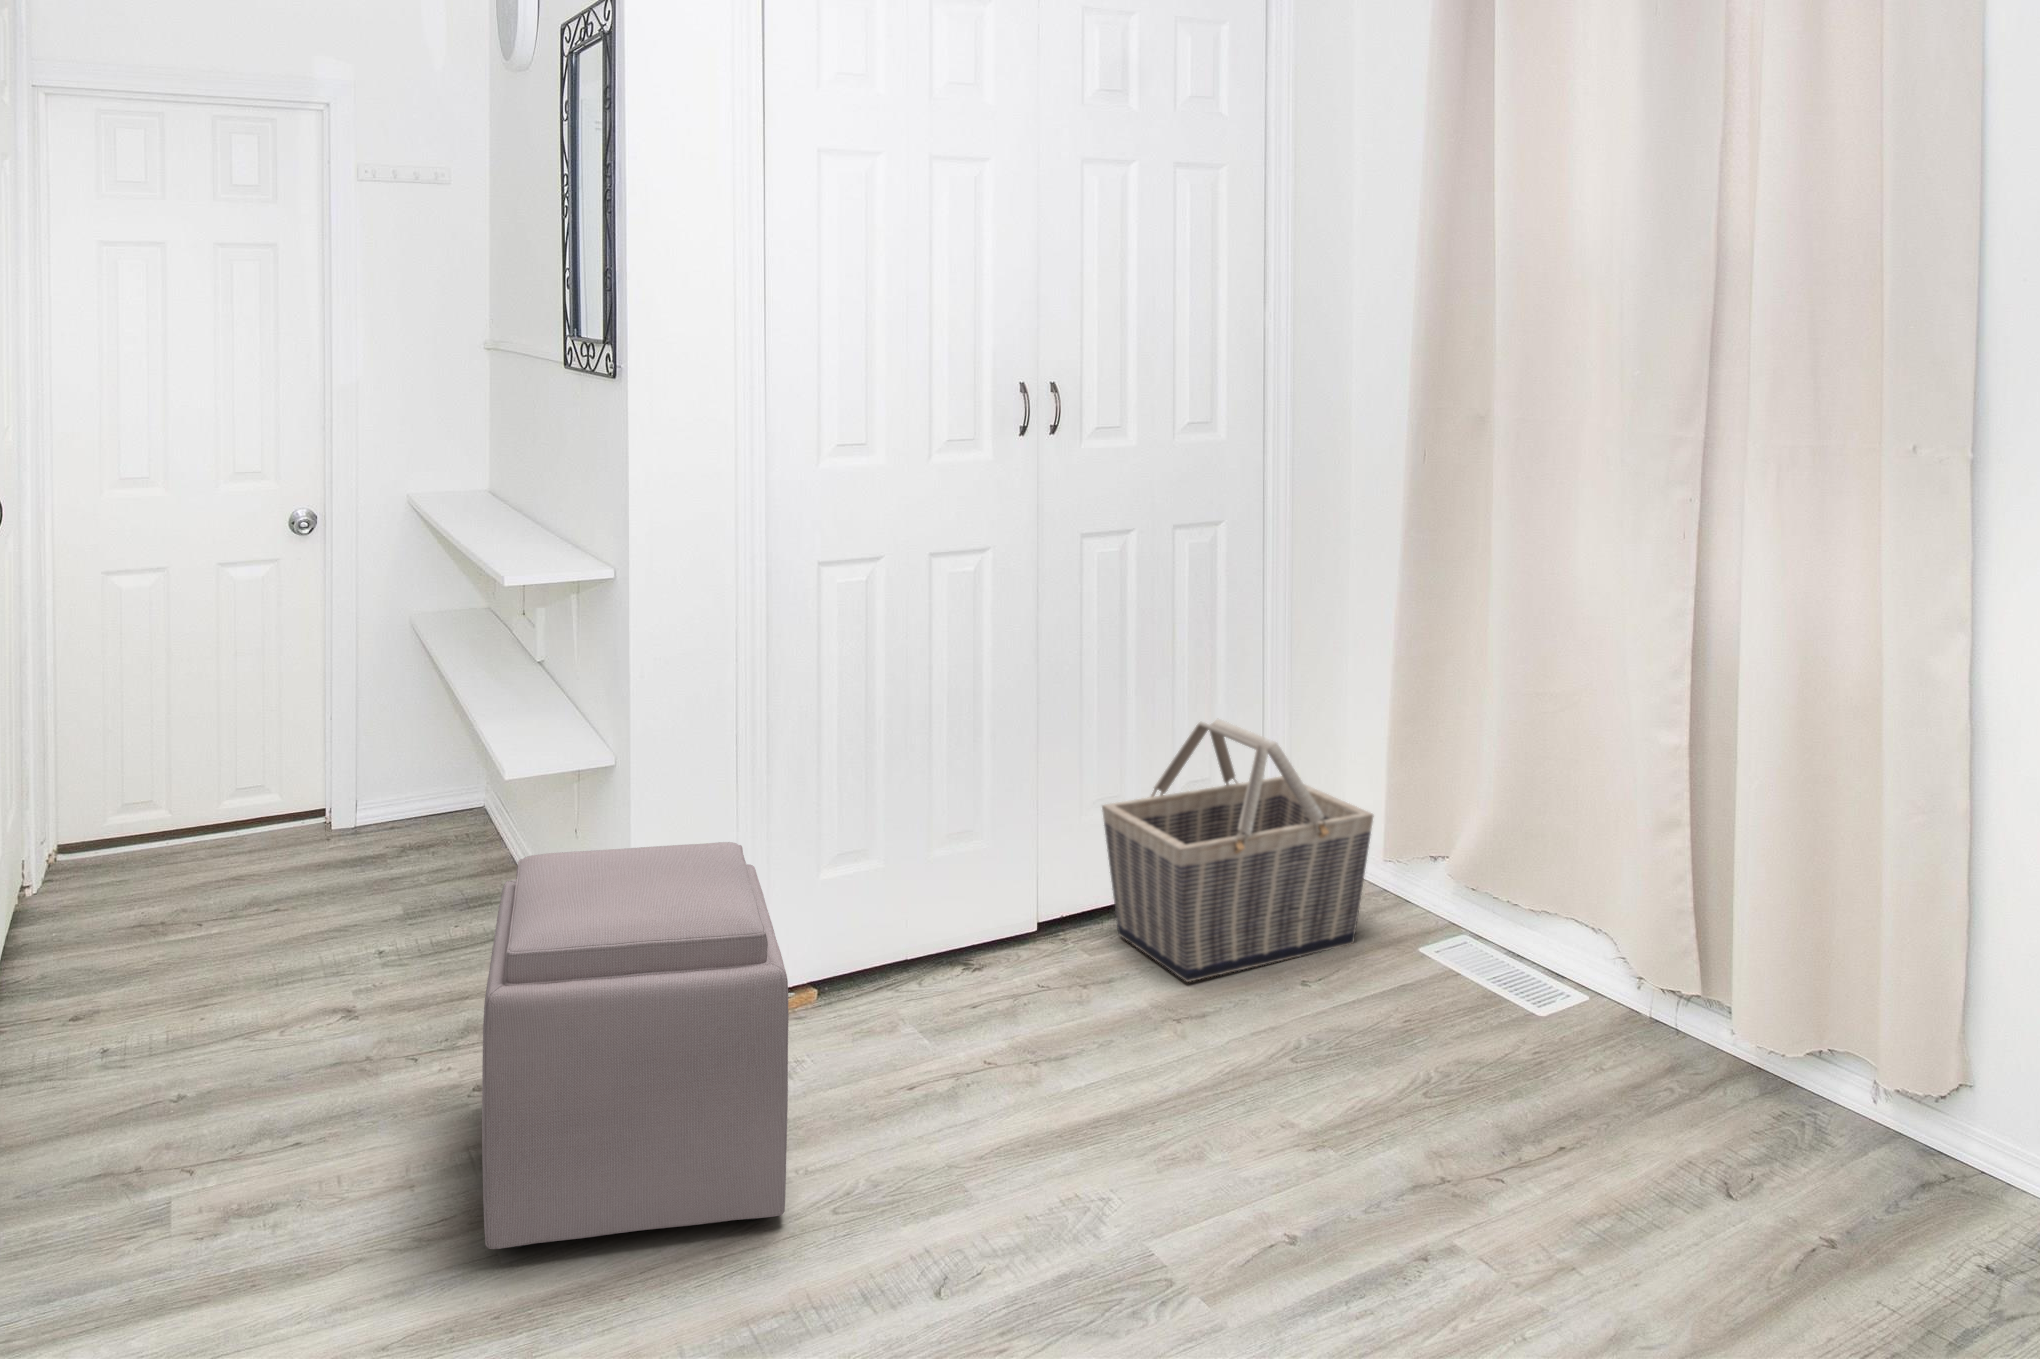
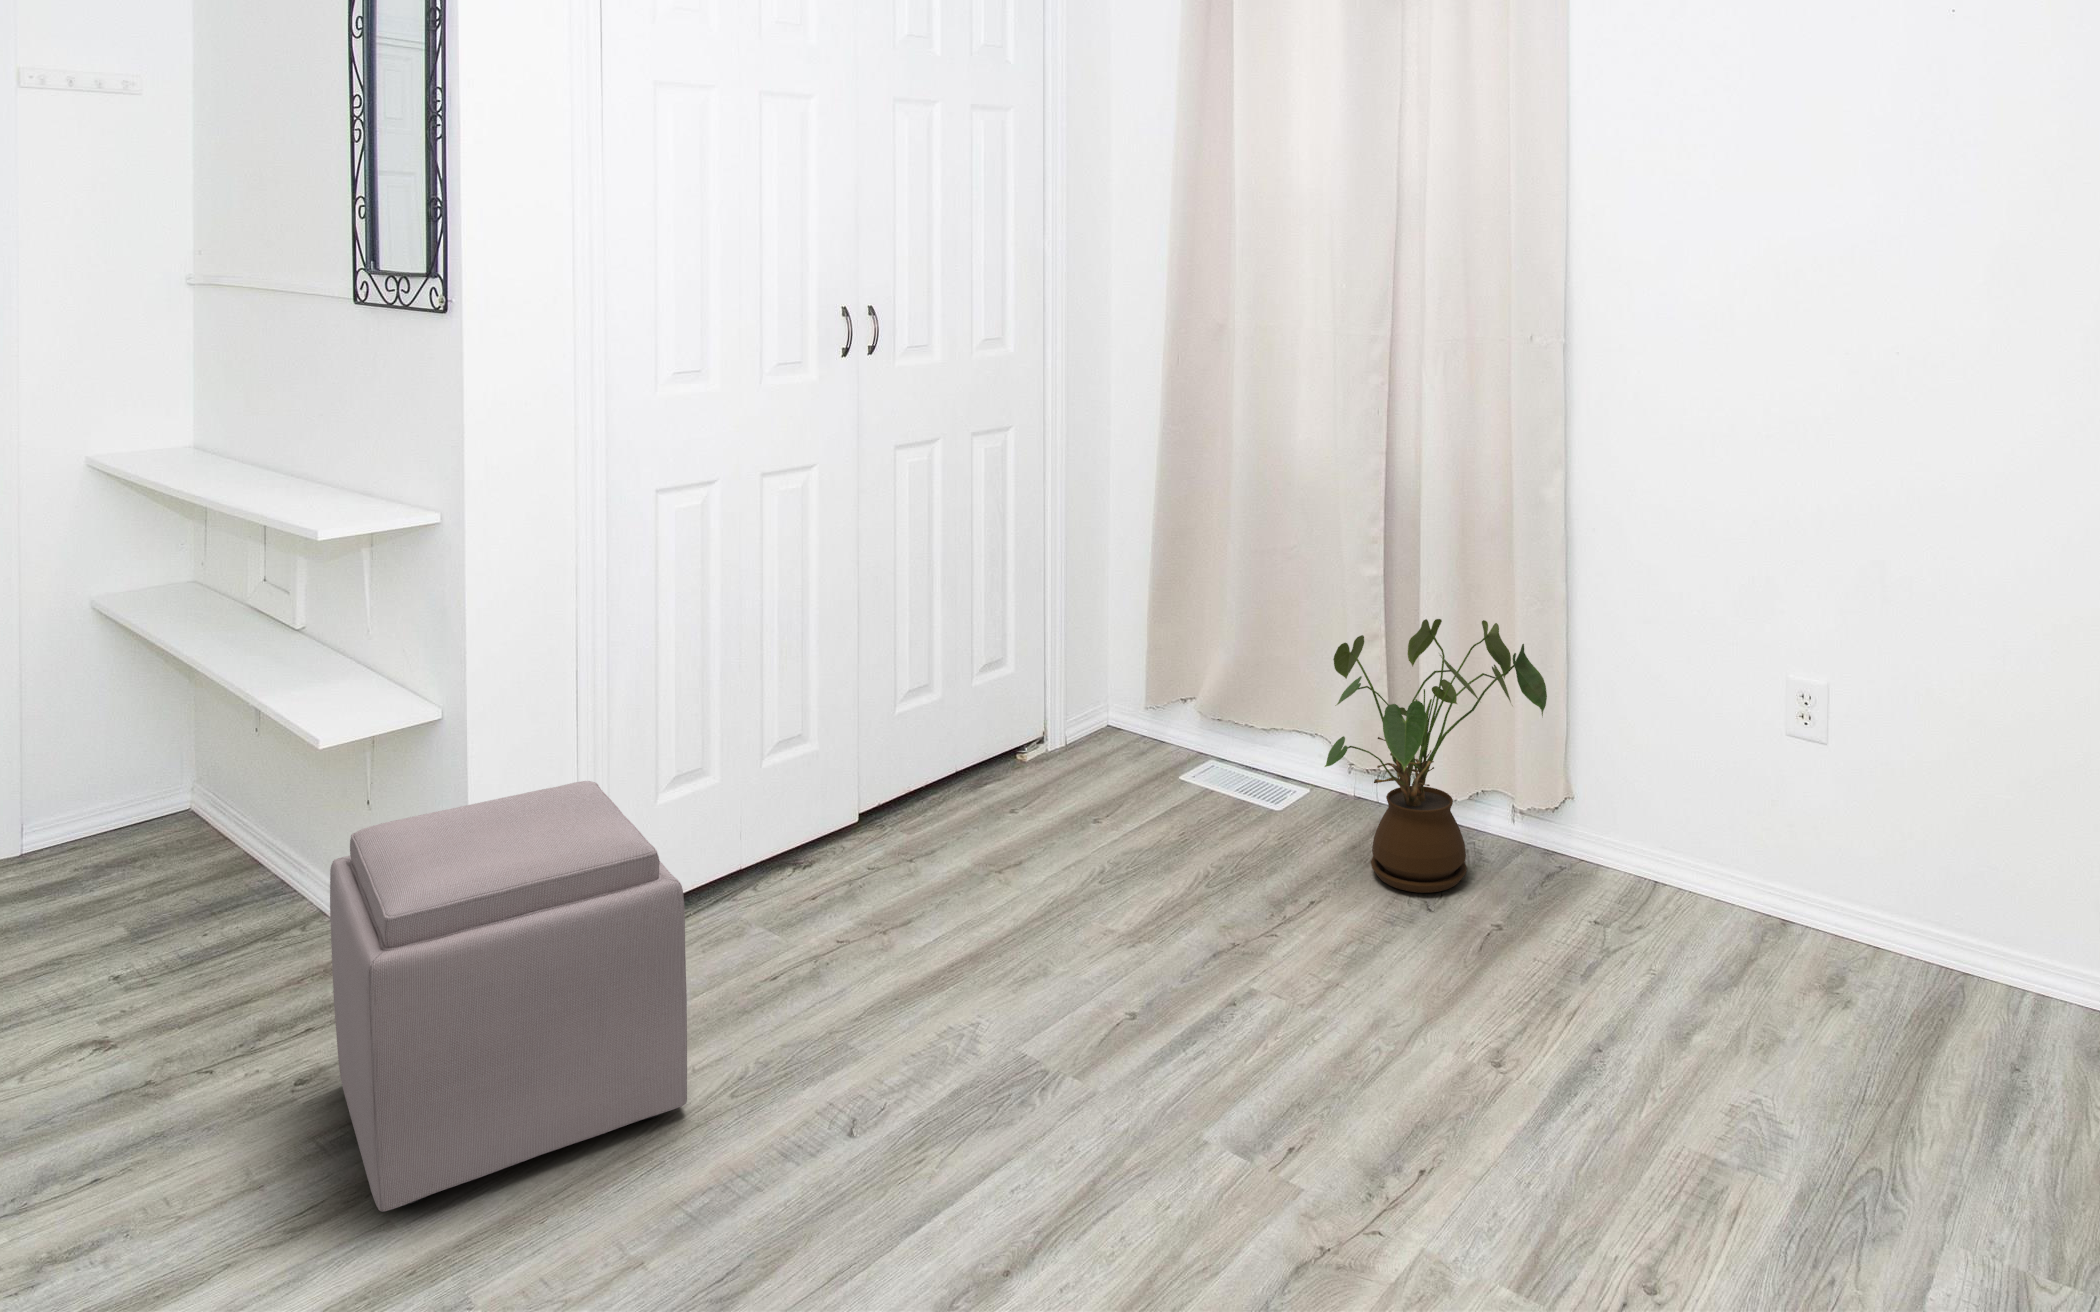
basket: present [1102,719,1374,982] -> none [913,611,1142,840]
house plant: none [1588,800,1937,1179] -> present [1325,619,1547,893]

